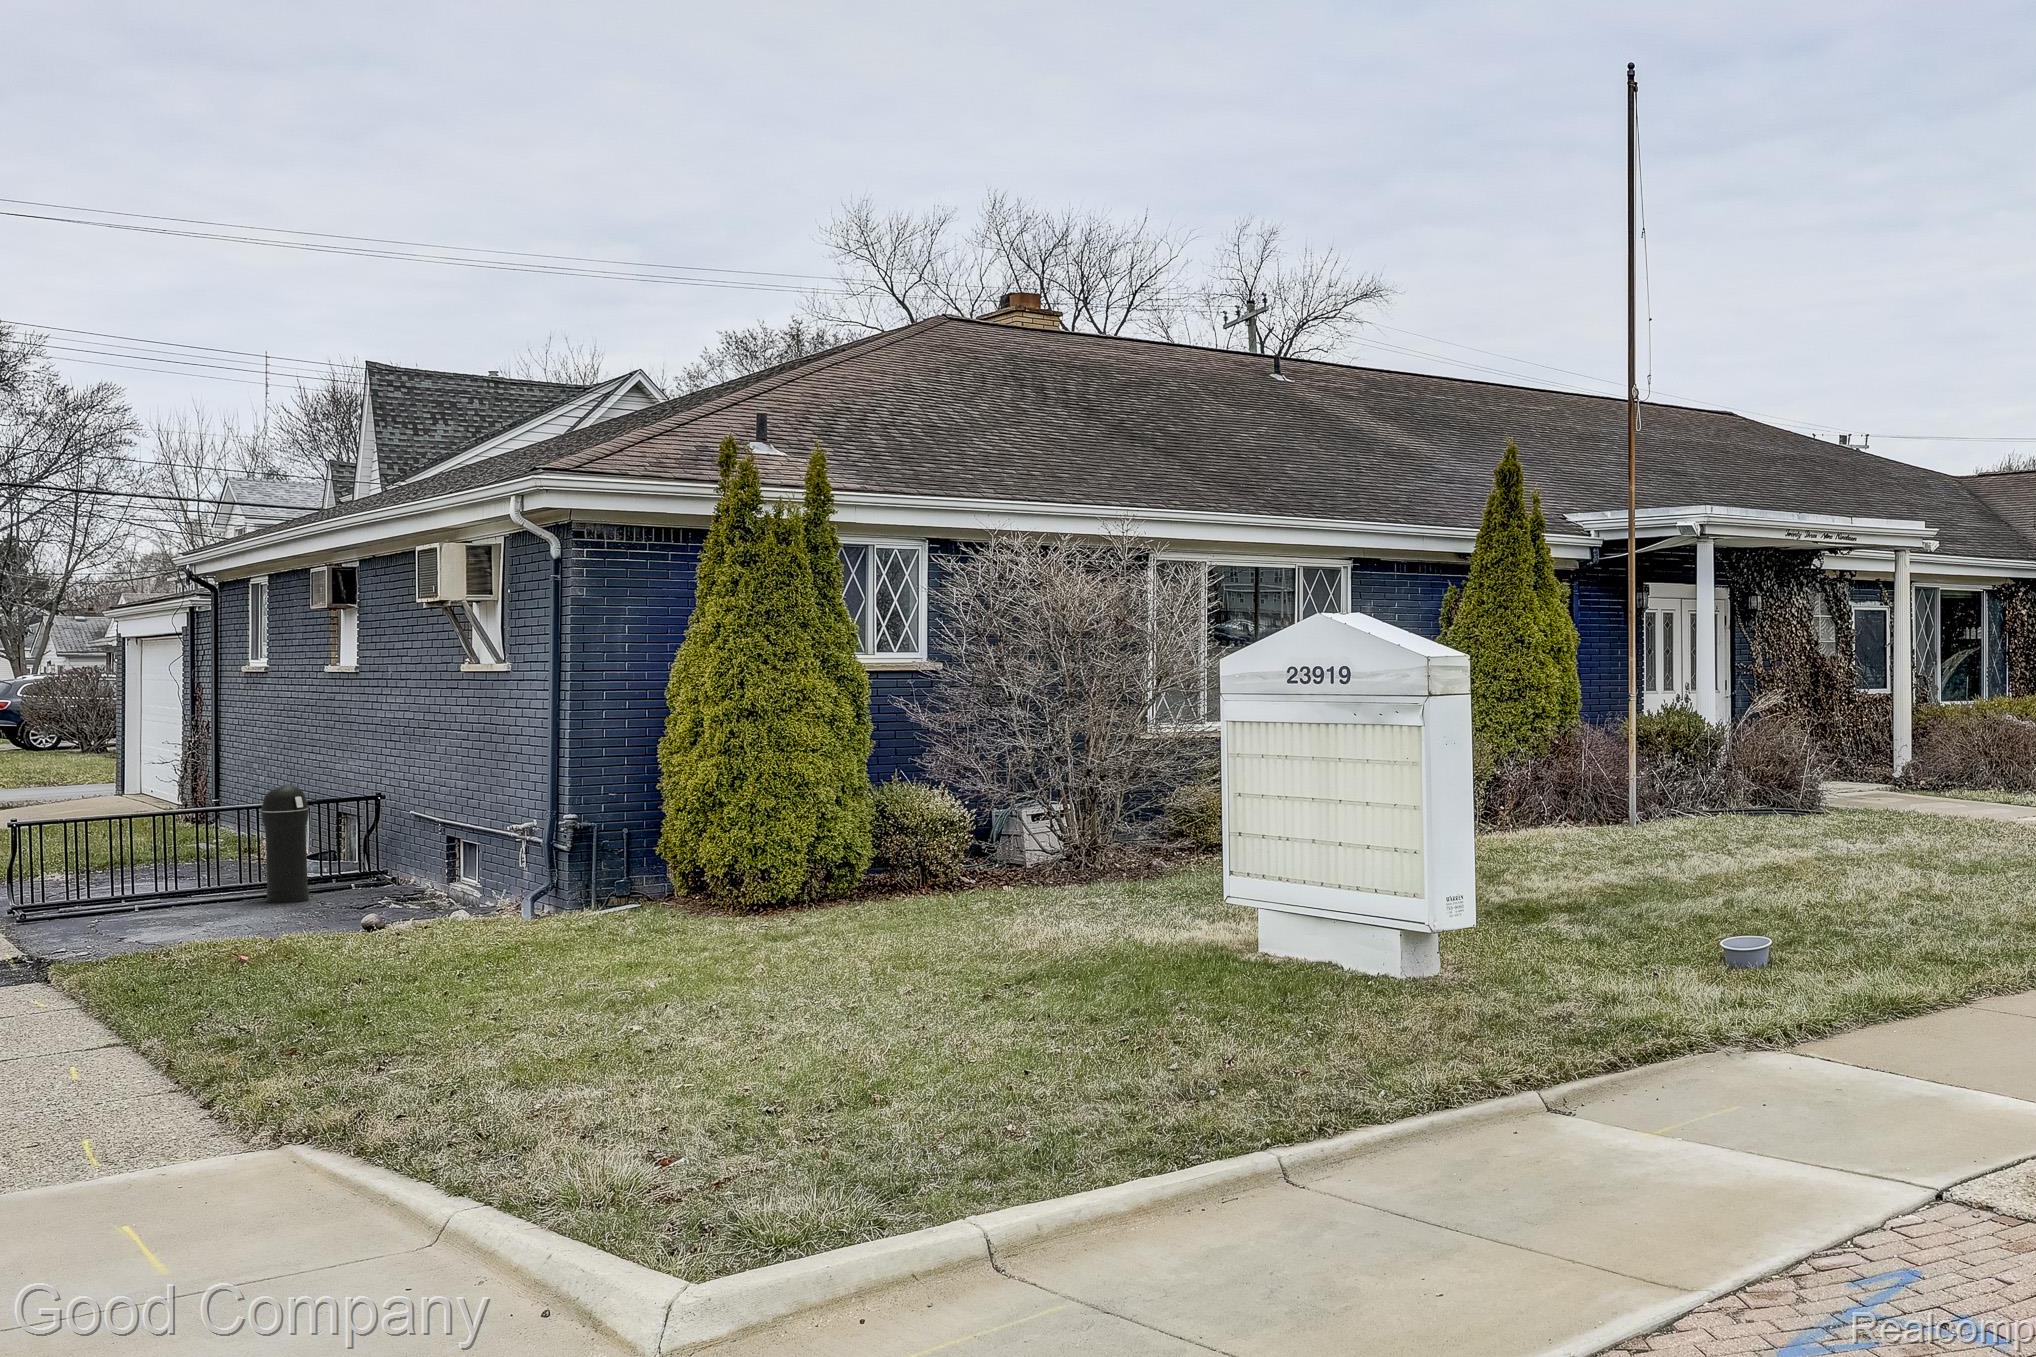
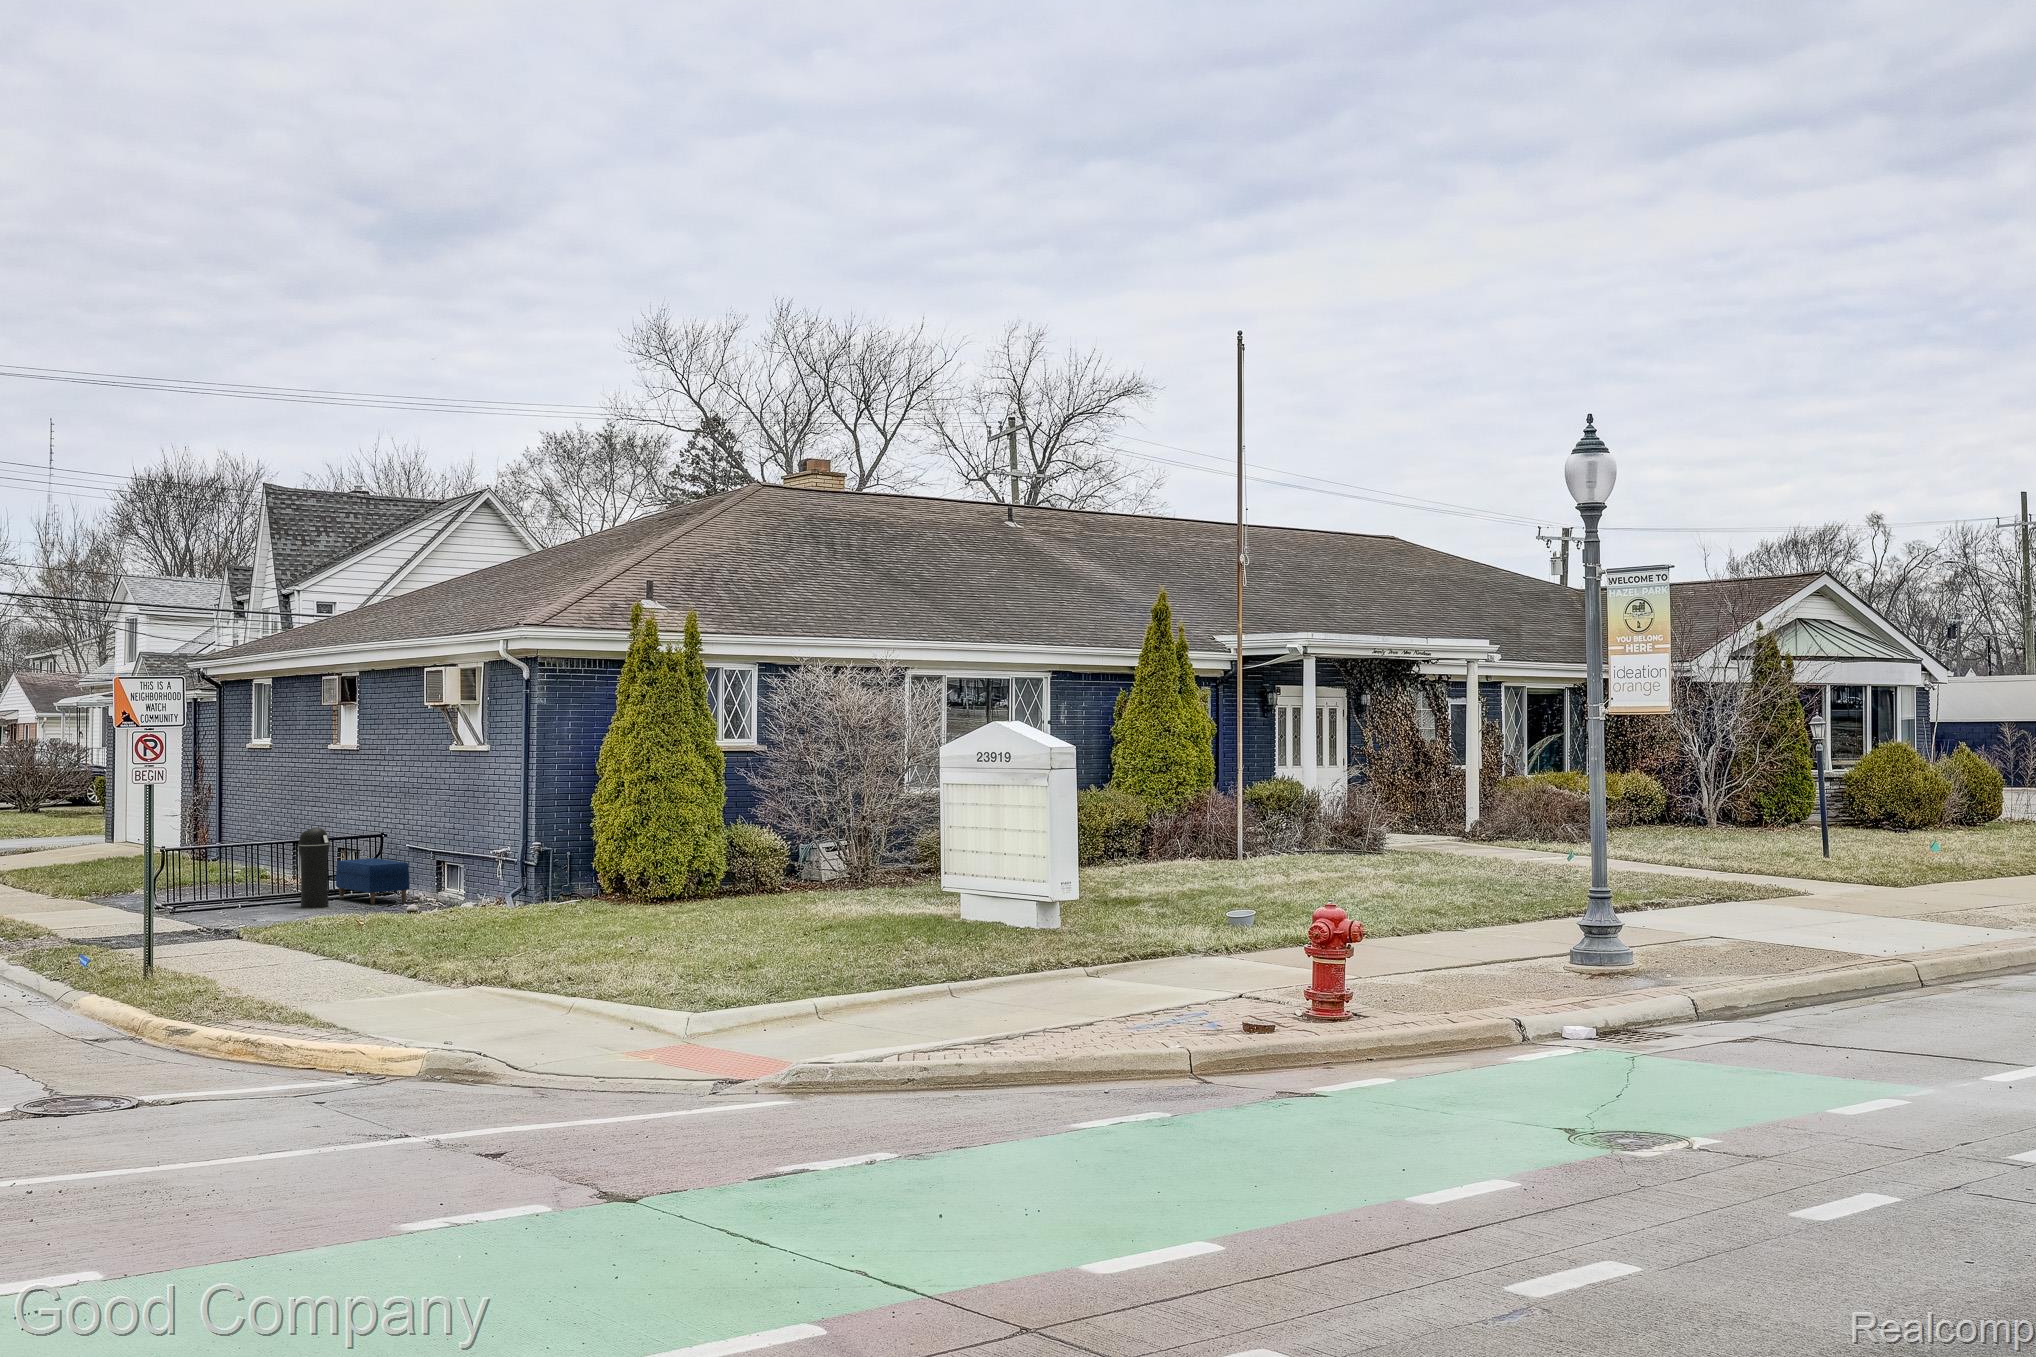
bench: none [343,825,434,897] -> present [336,858,409,905]

